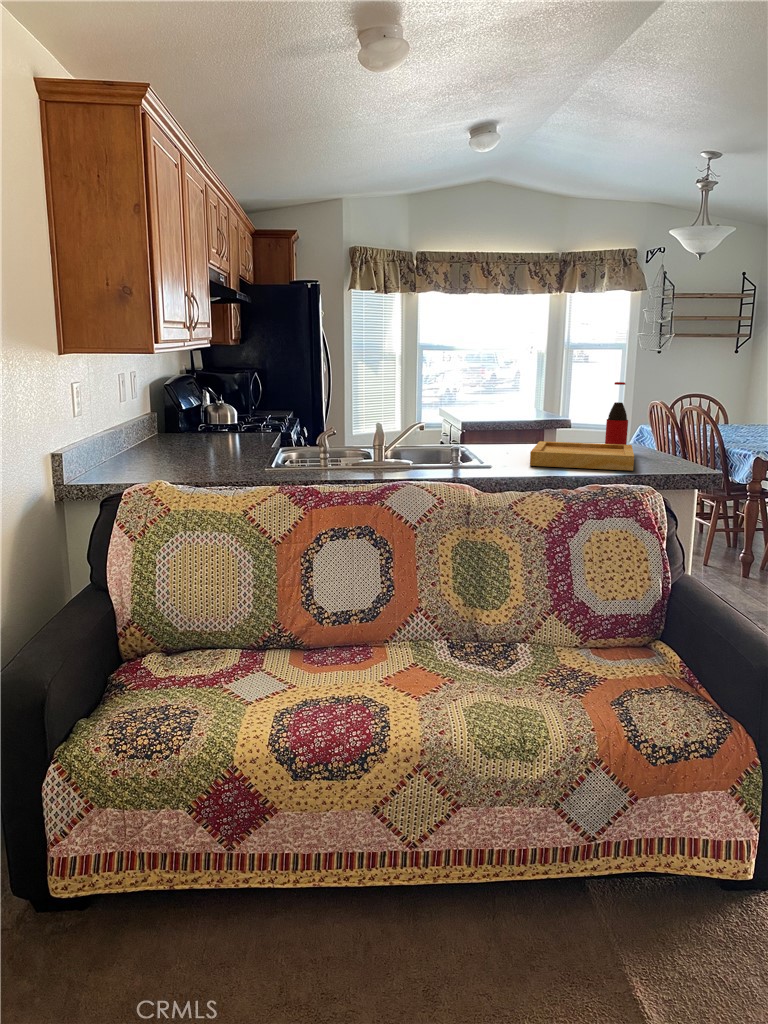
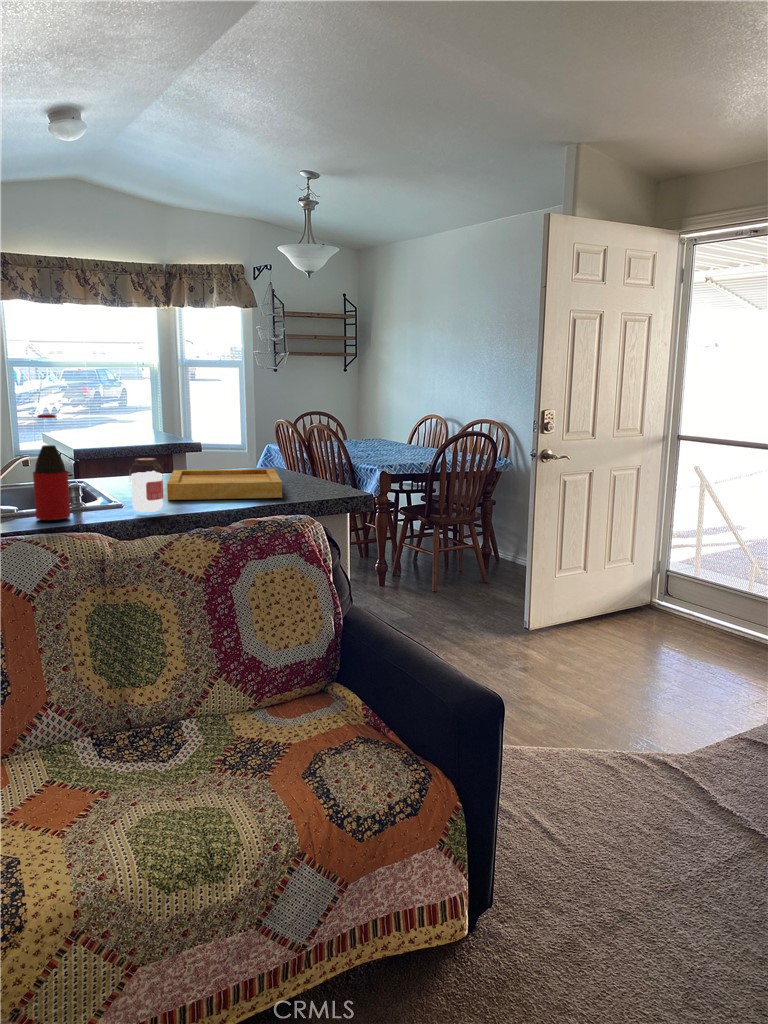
bottle: present [605,382,628,445] -> present [33,414,70,520]
jar: none [499,428,527,474] -> present [131,458,163,512]

